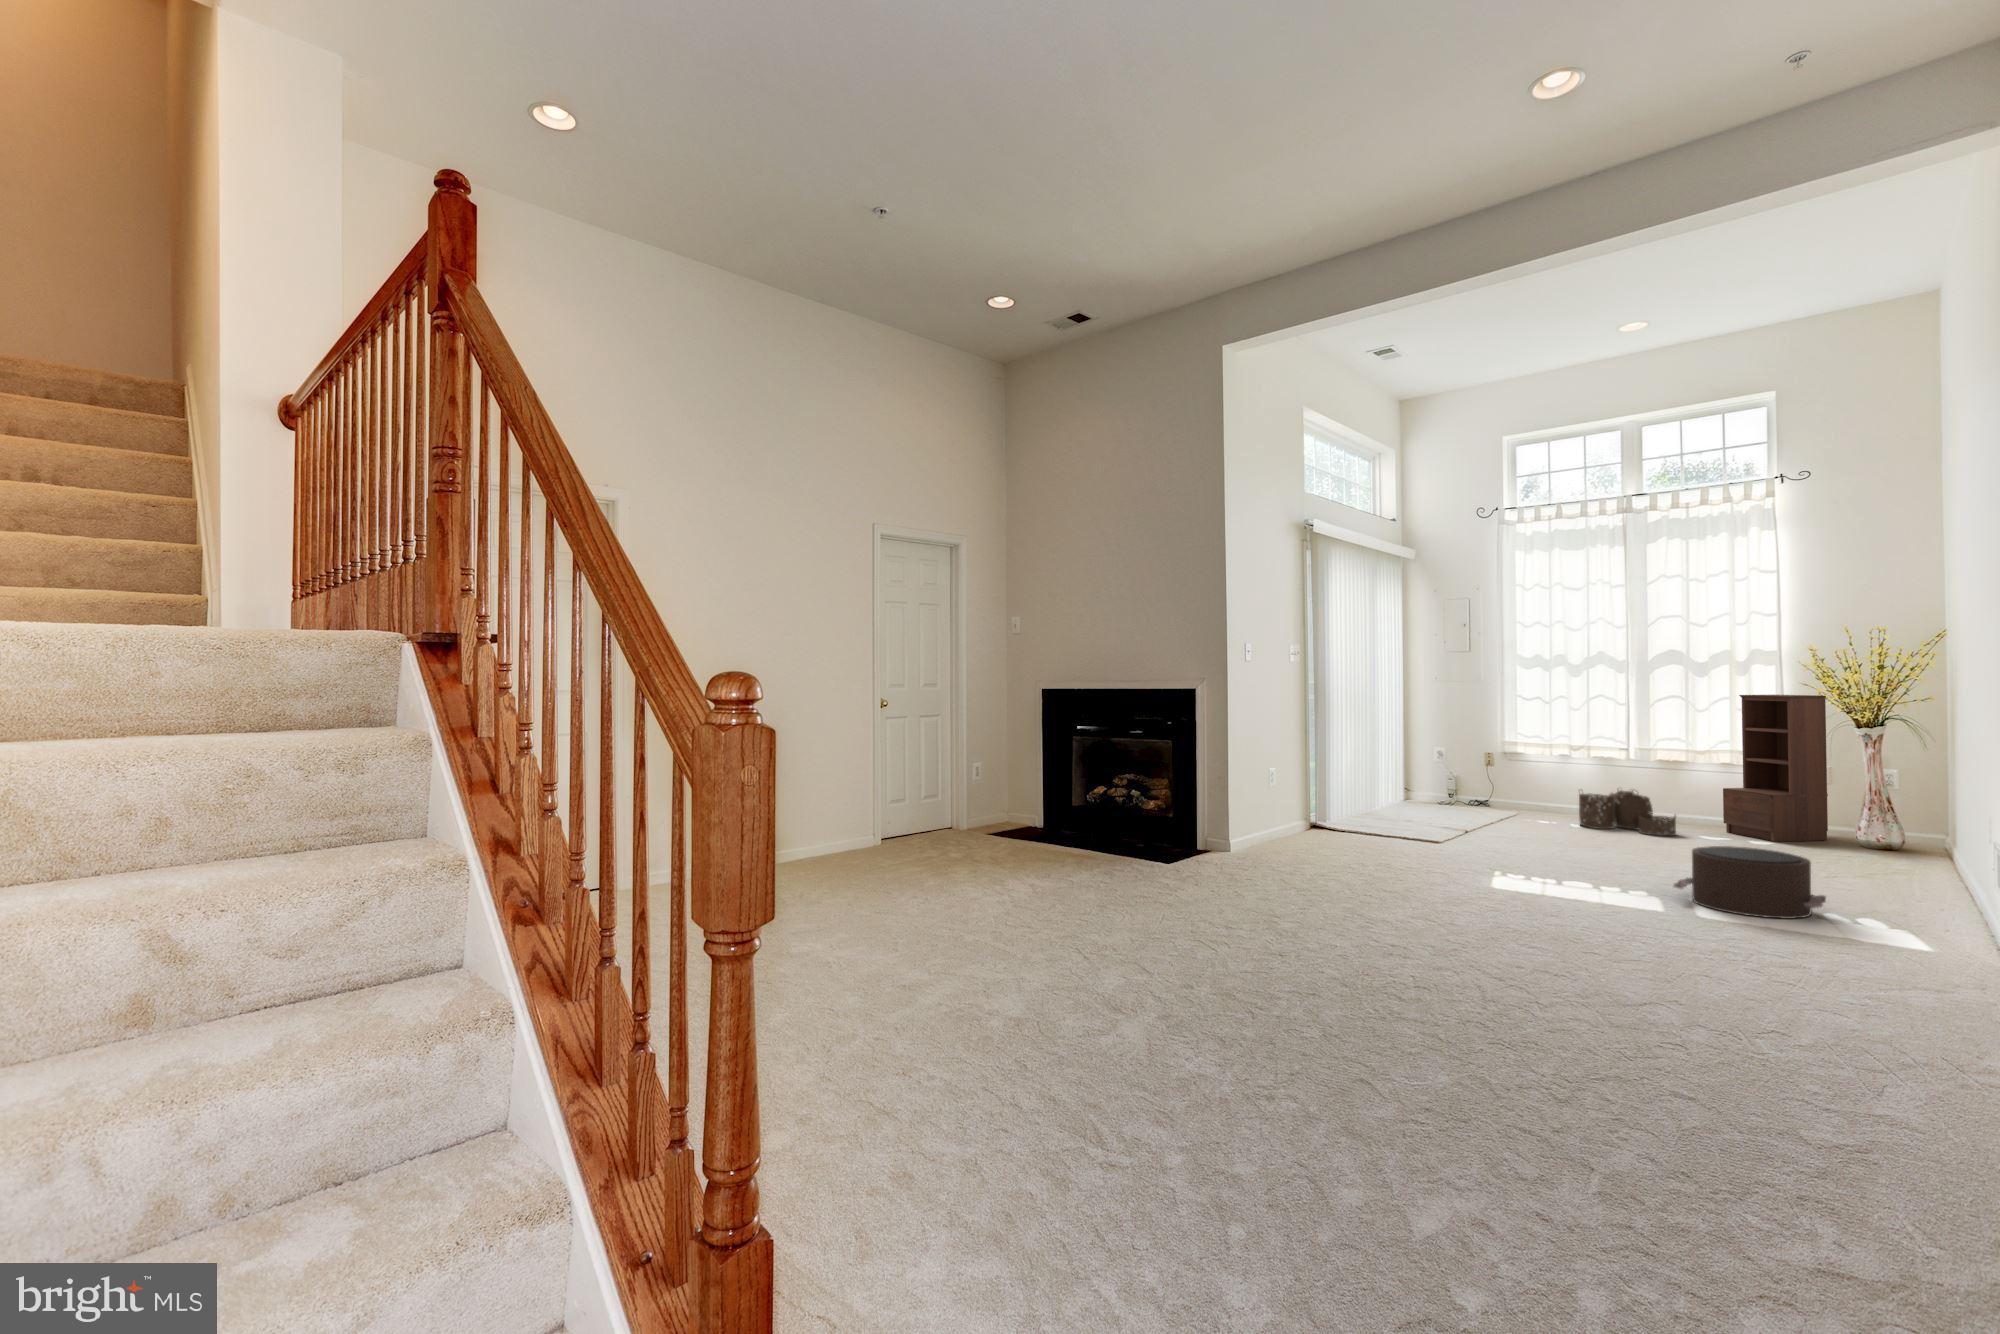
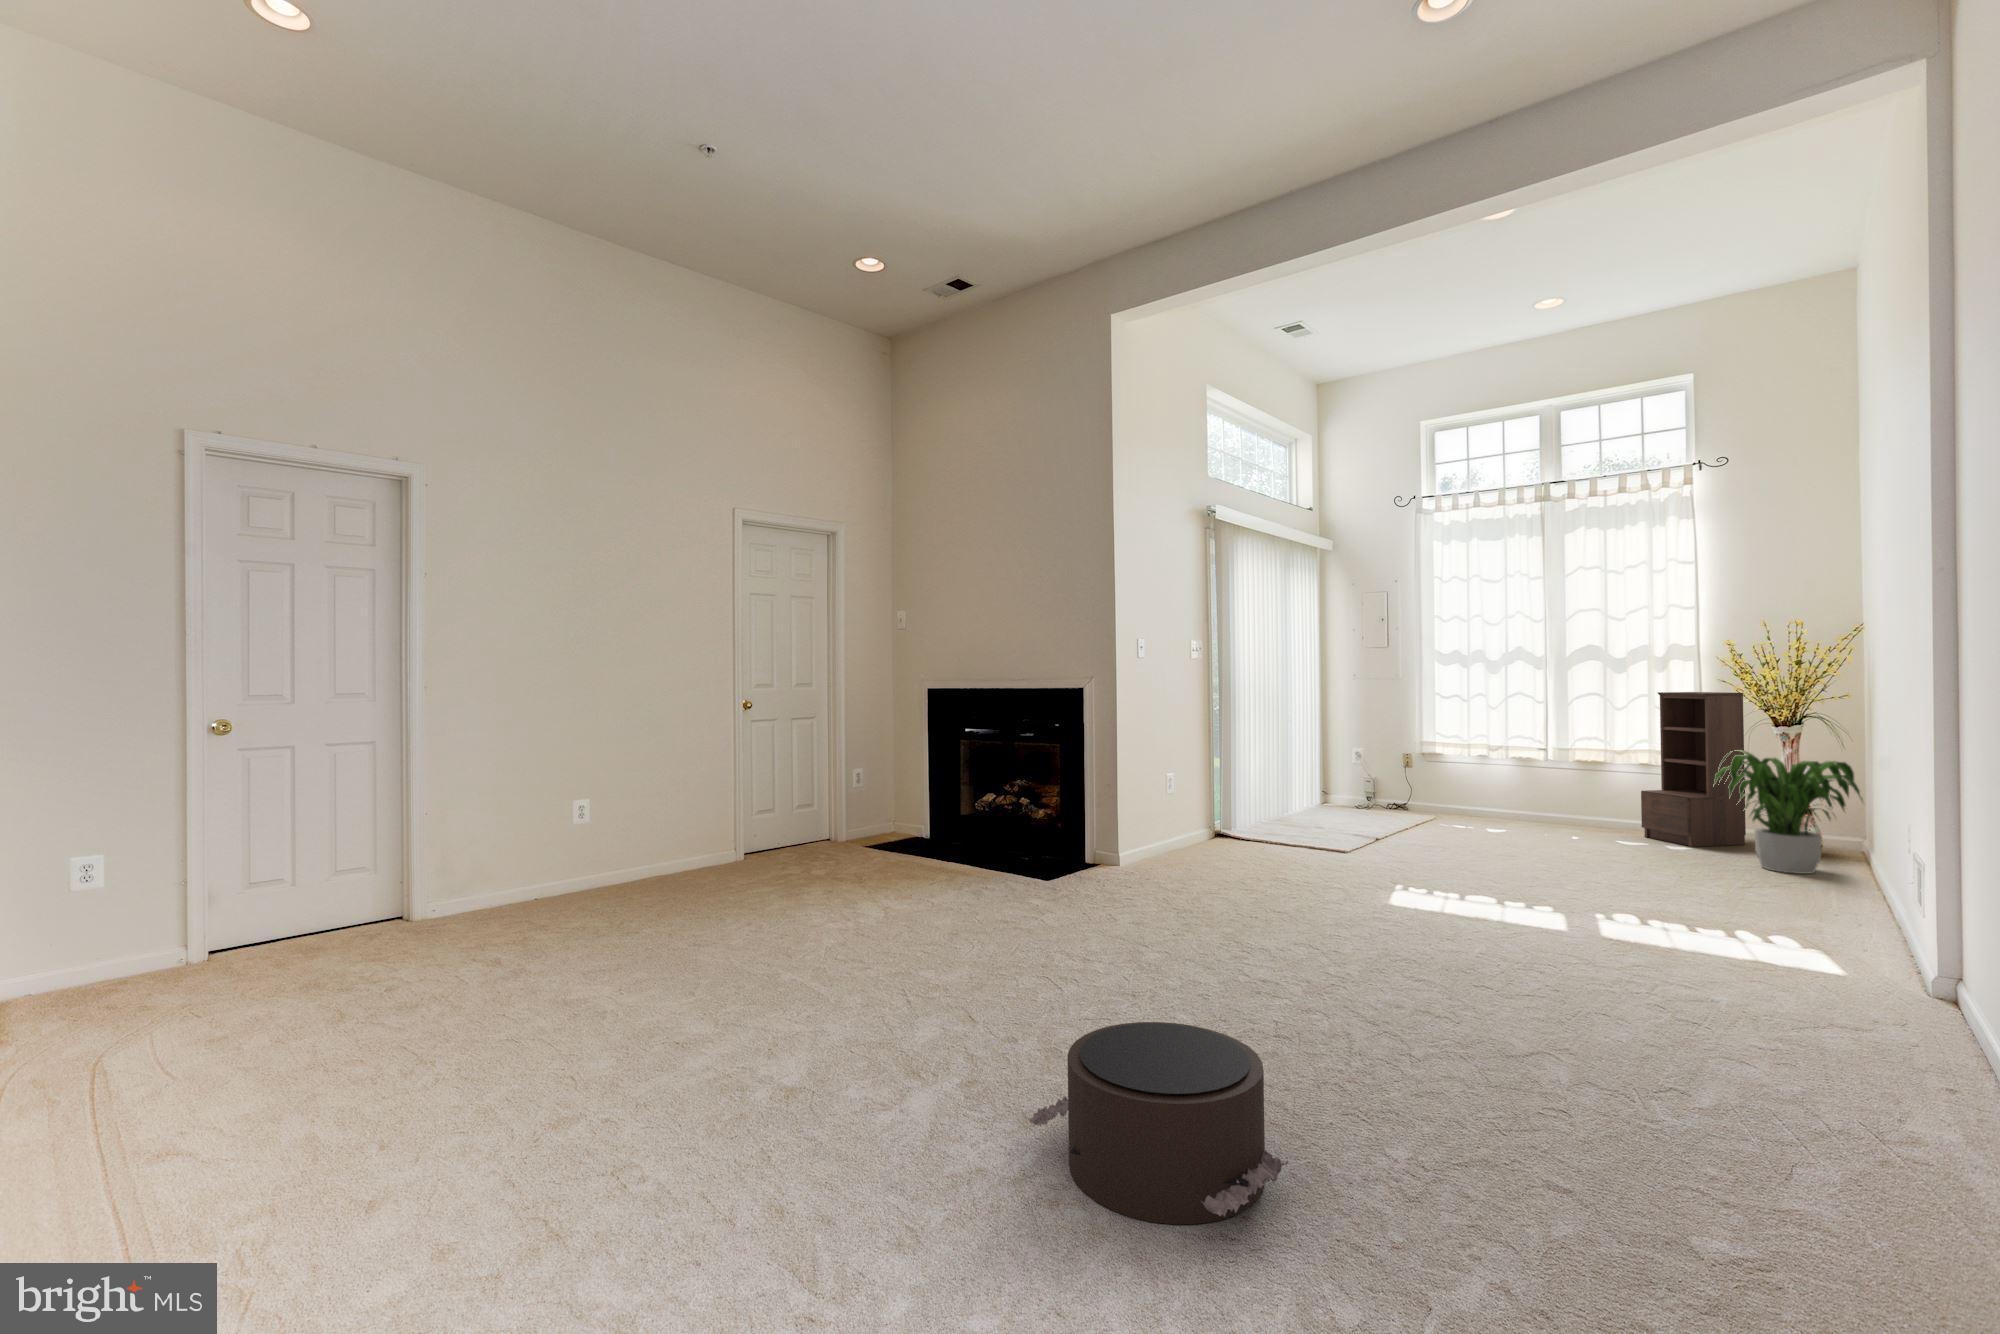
potted plant: none [1797,750,1949,867] -> present [1714,750,1862,874]
woven basket: present [1579,791,1676,836] -> none [1495,790,1593,842]
pouf: present [1674,846,1826,919] -> present [1028,1022,1288,1224]

